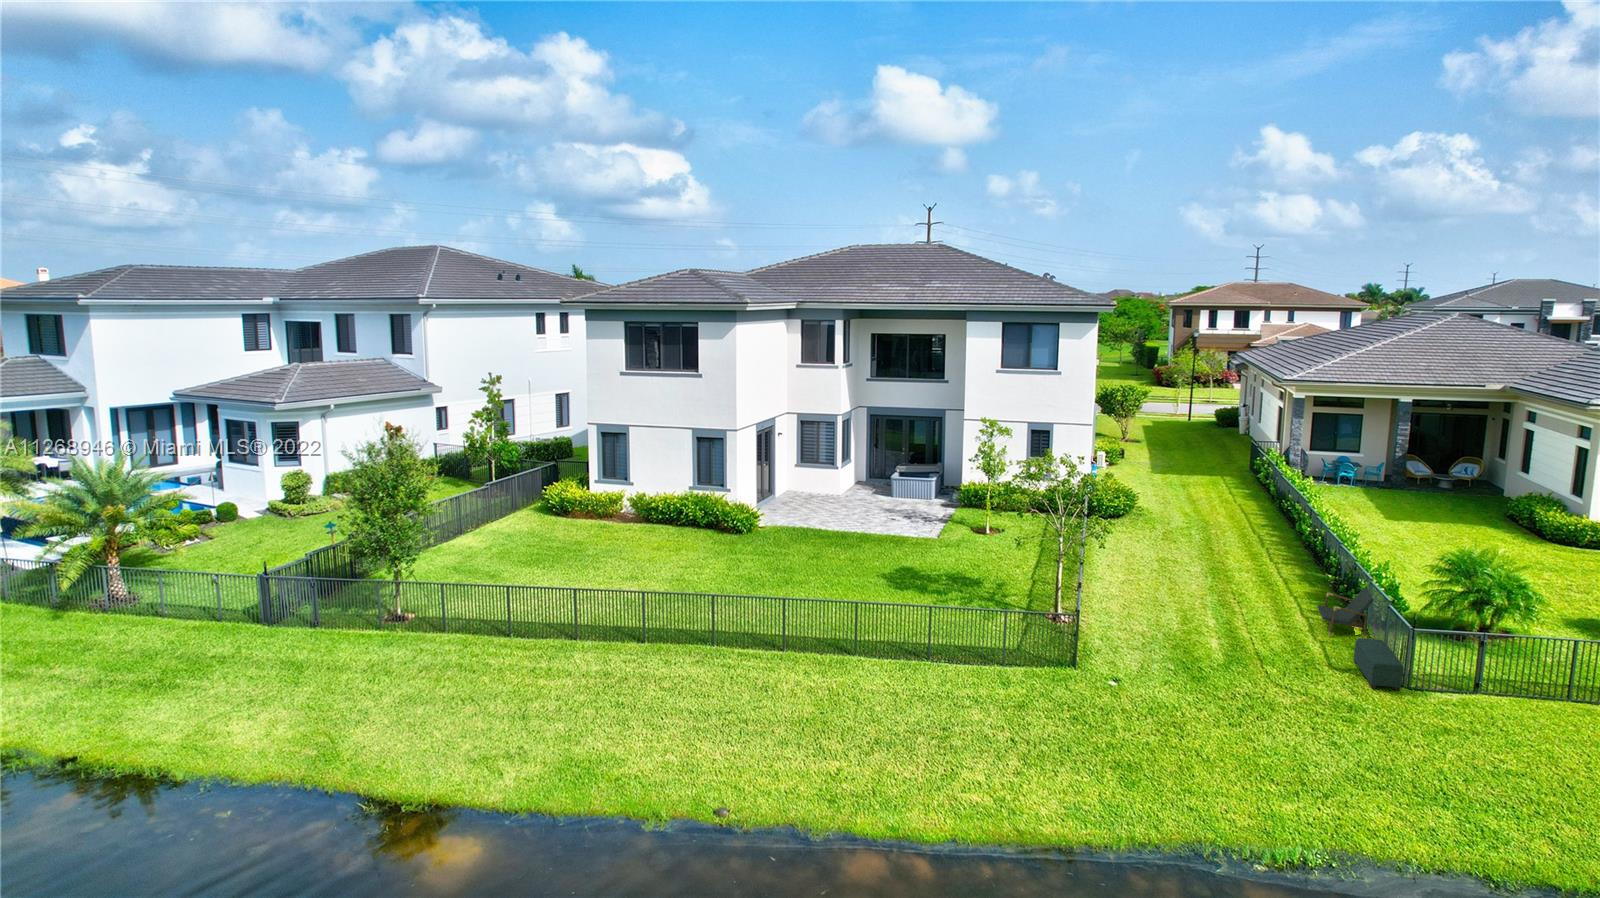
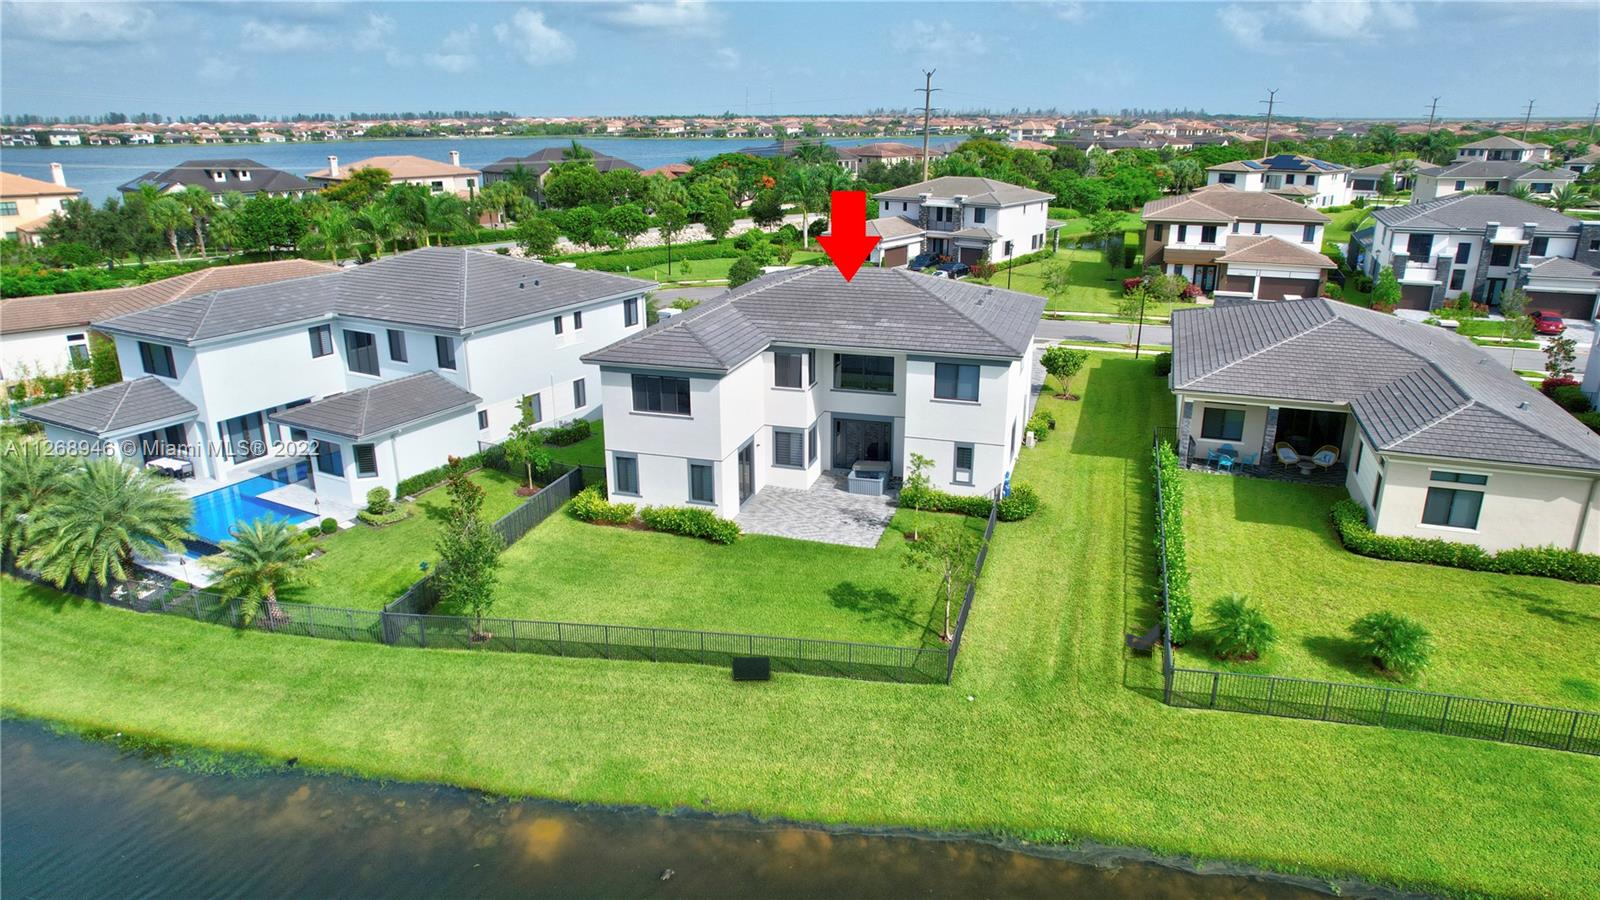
bench: present [1354,638,1403,691] -> present [732,657,771,681]

